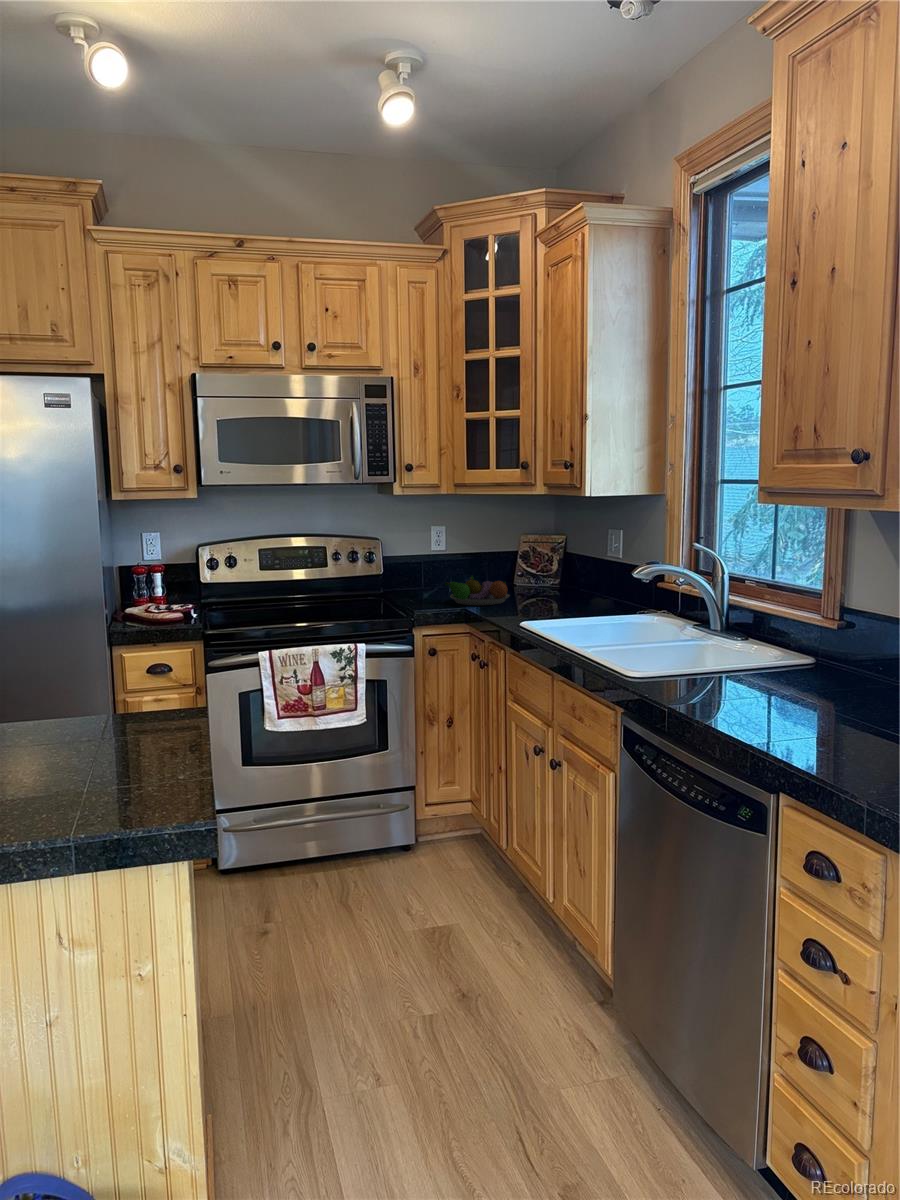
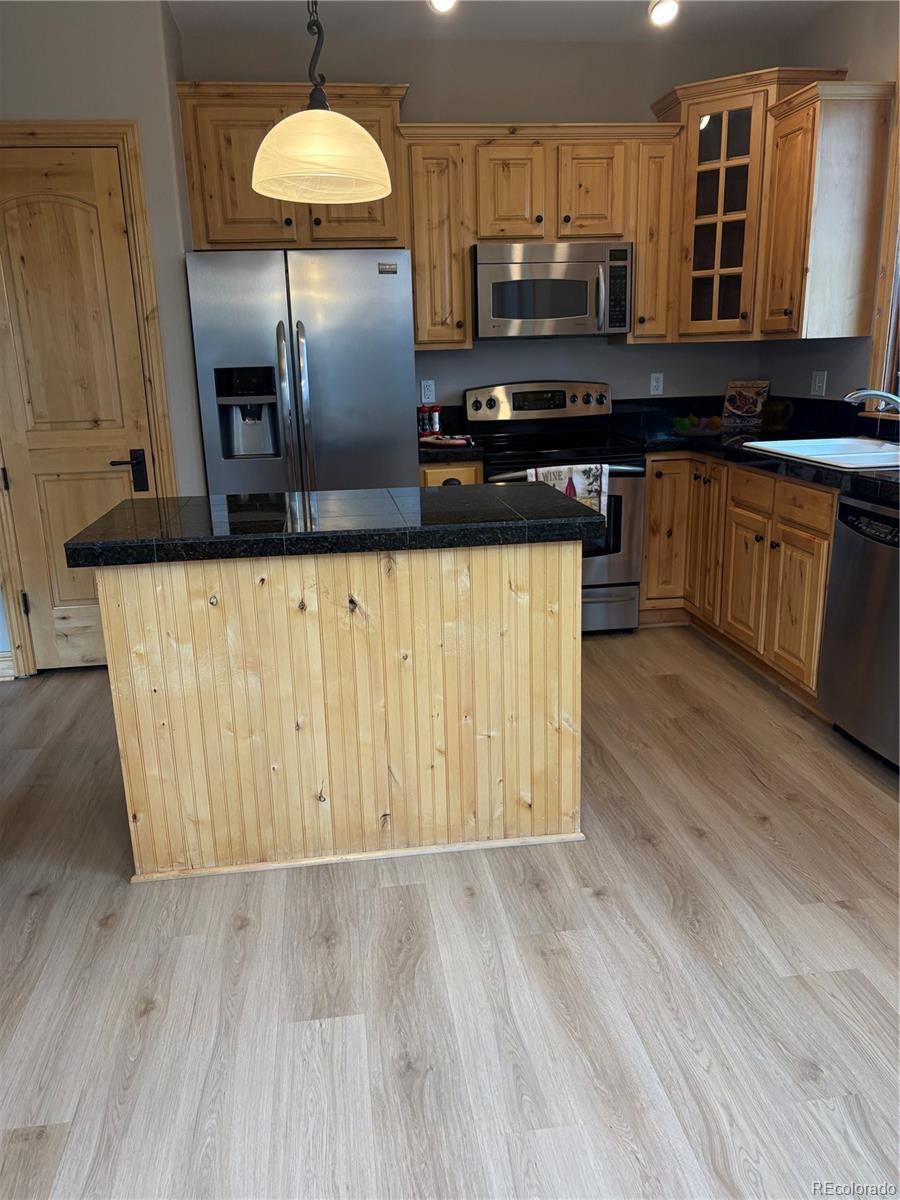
mug: none [551,564,588,601] -> present [760,401,793,433]

